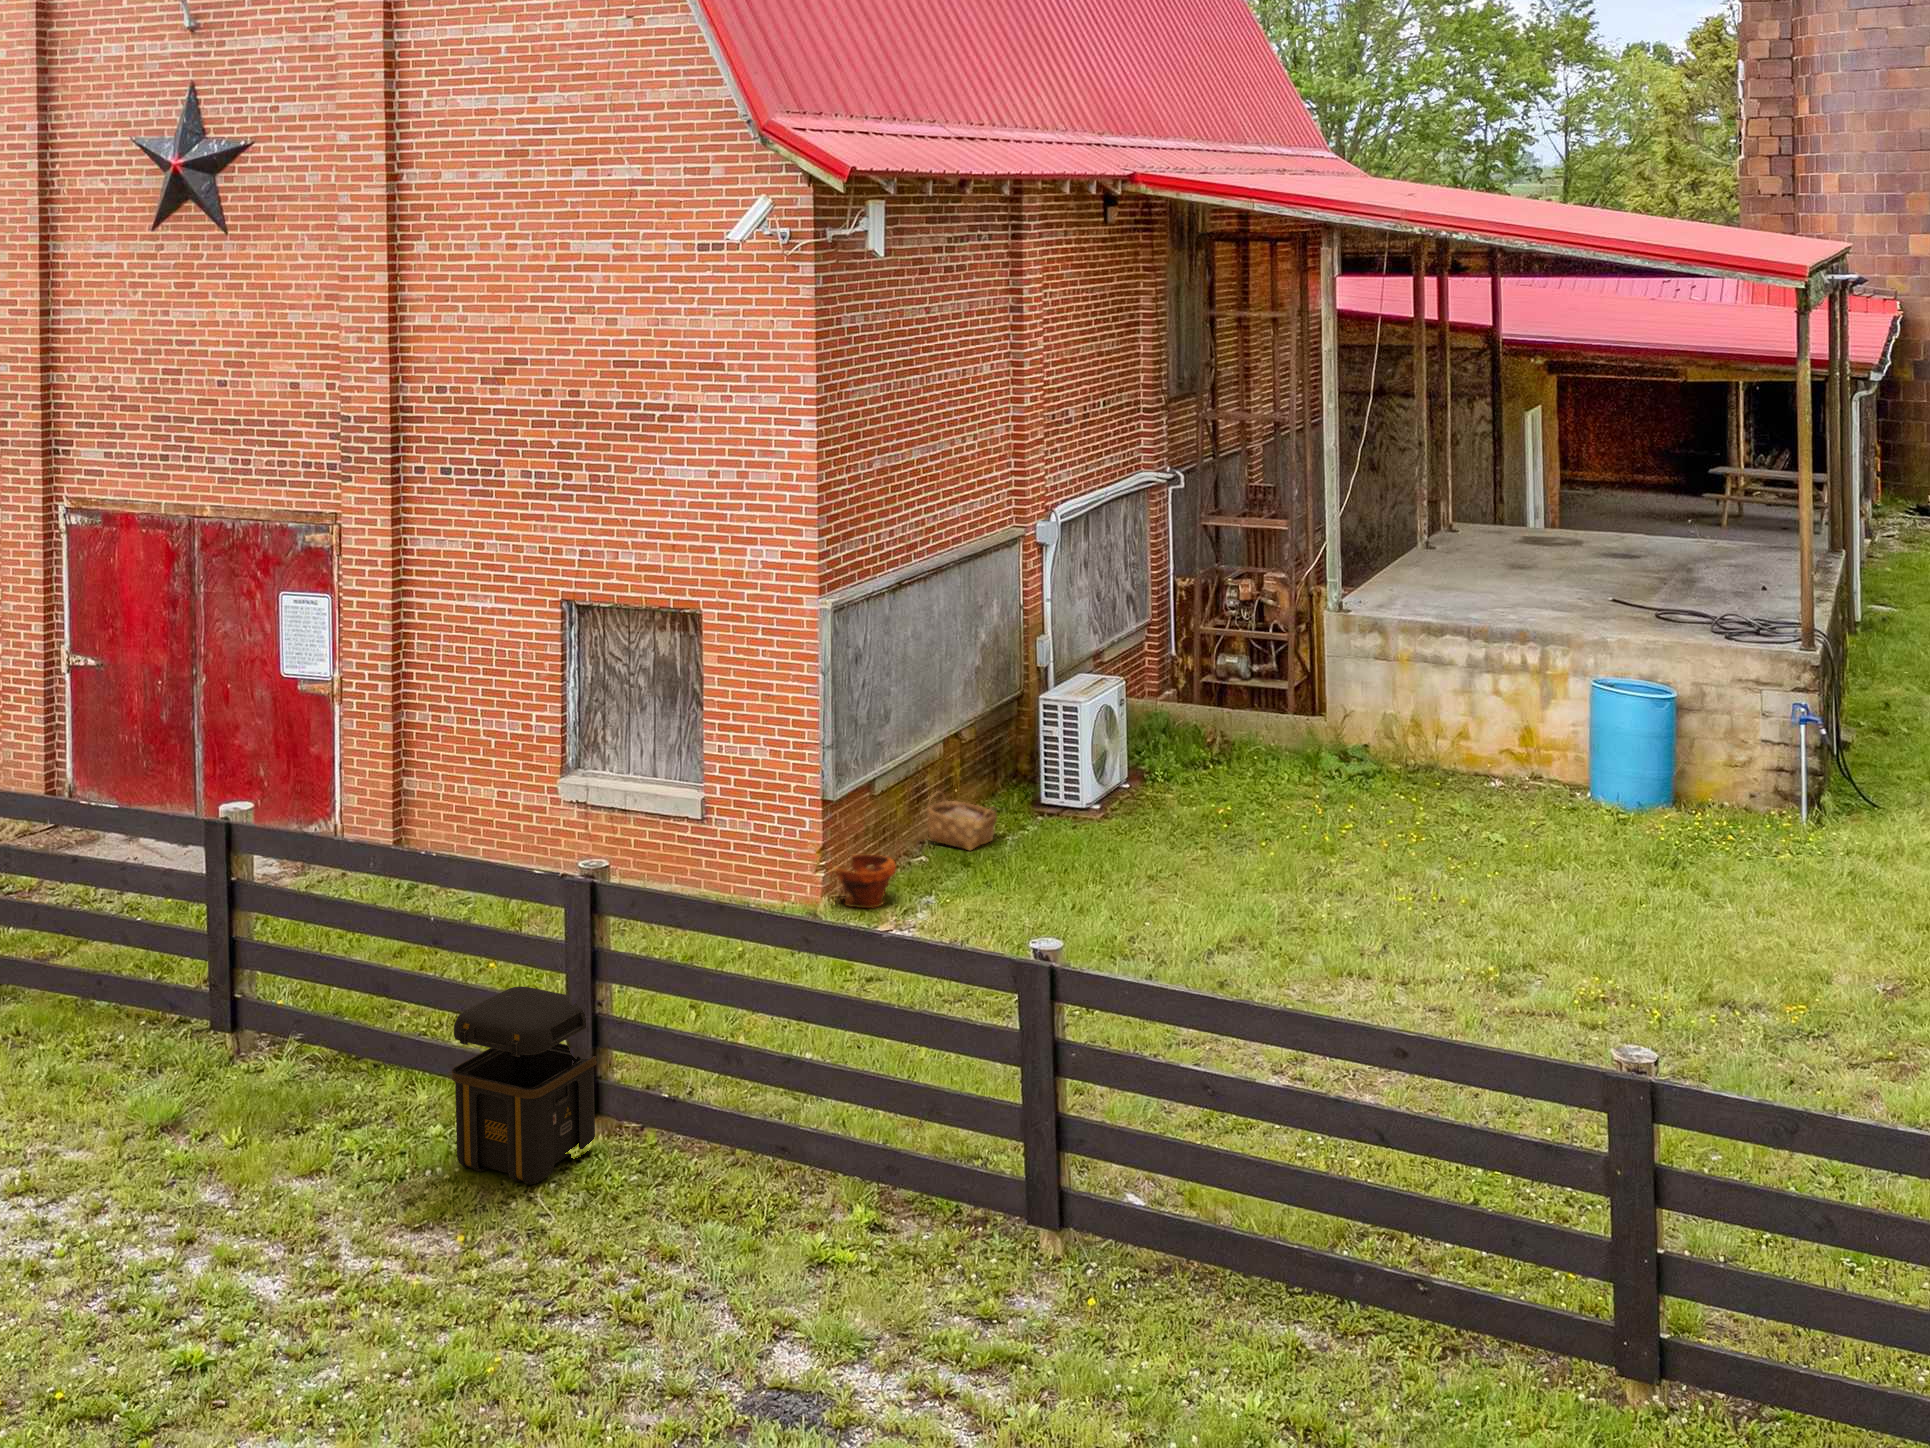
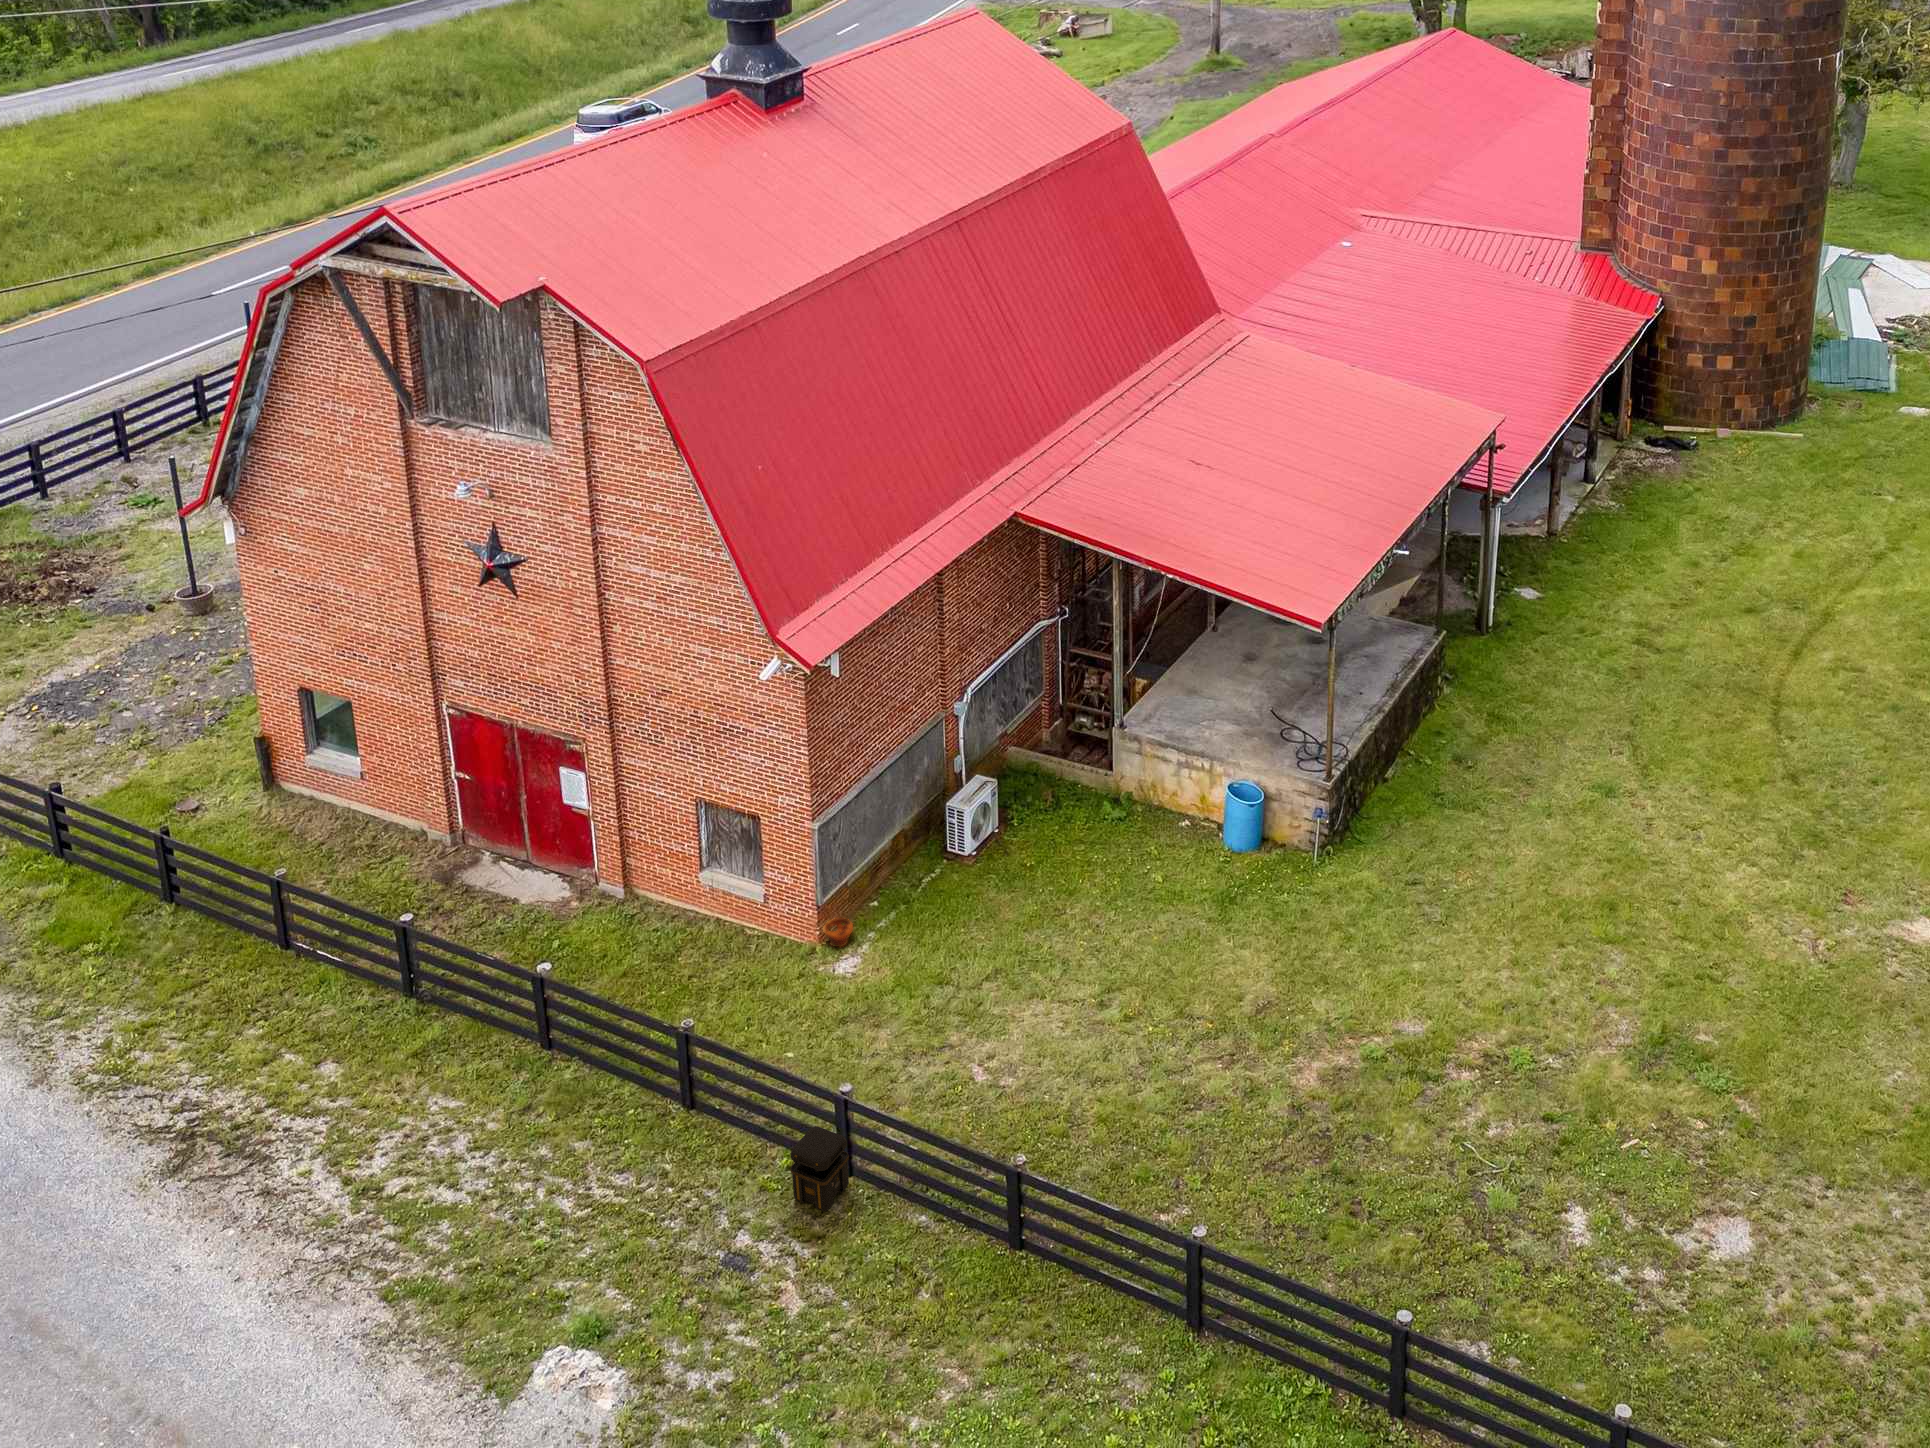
woven basket: present [927,791,997,850] -> none [882,861,915,894]
toolbox: present [452,986,597,1184] -> present [790,1126,849,1211]

